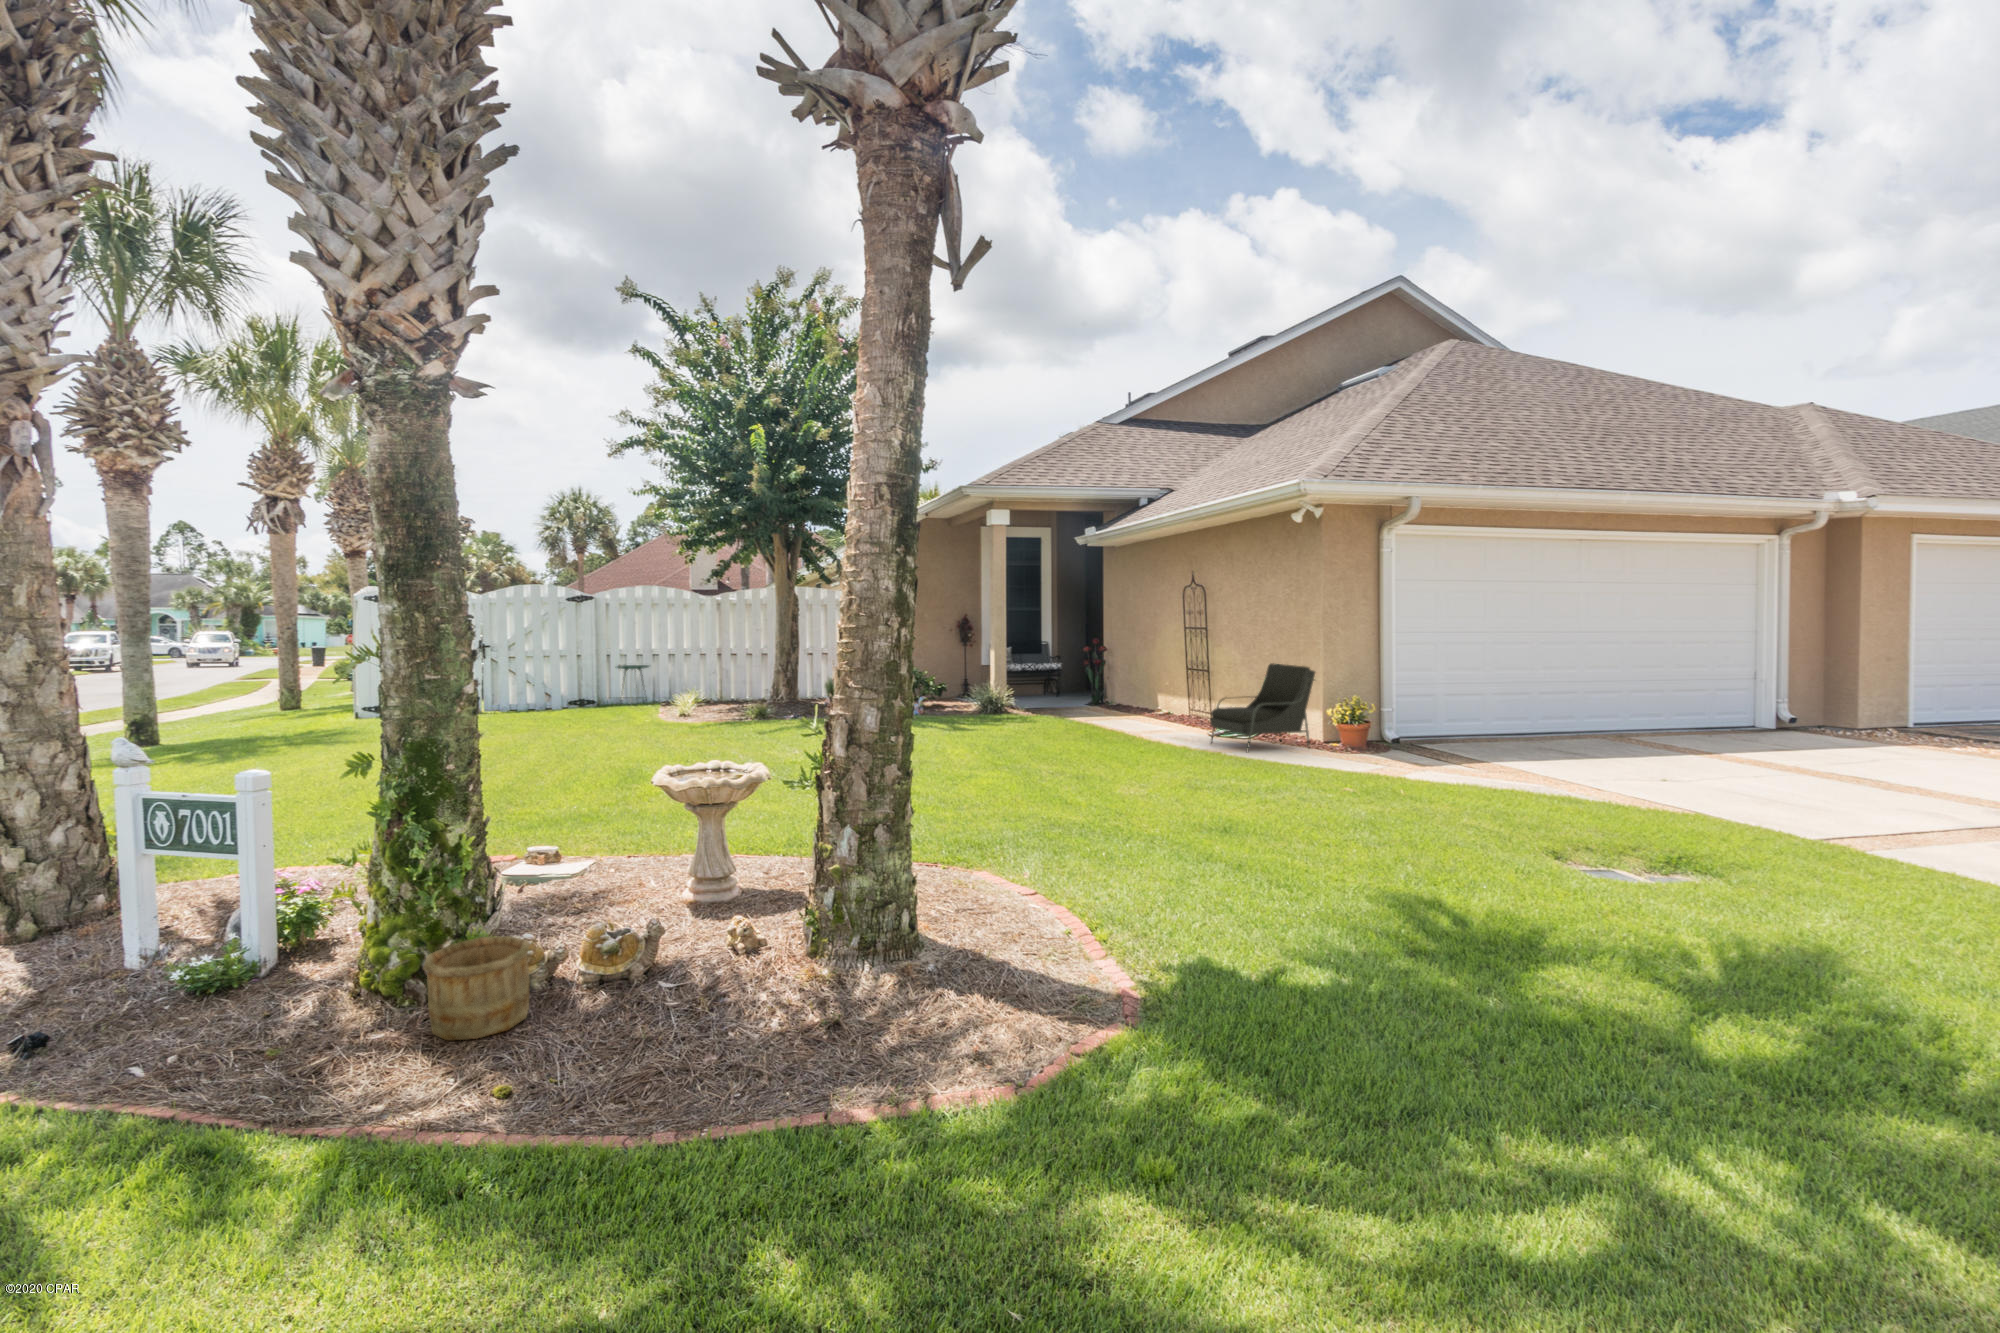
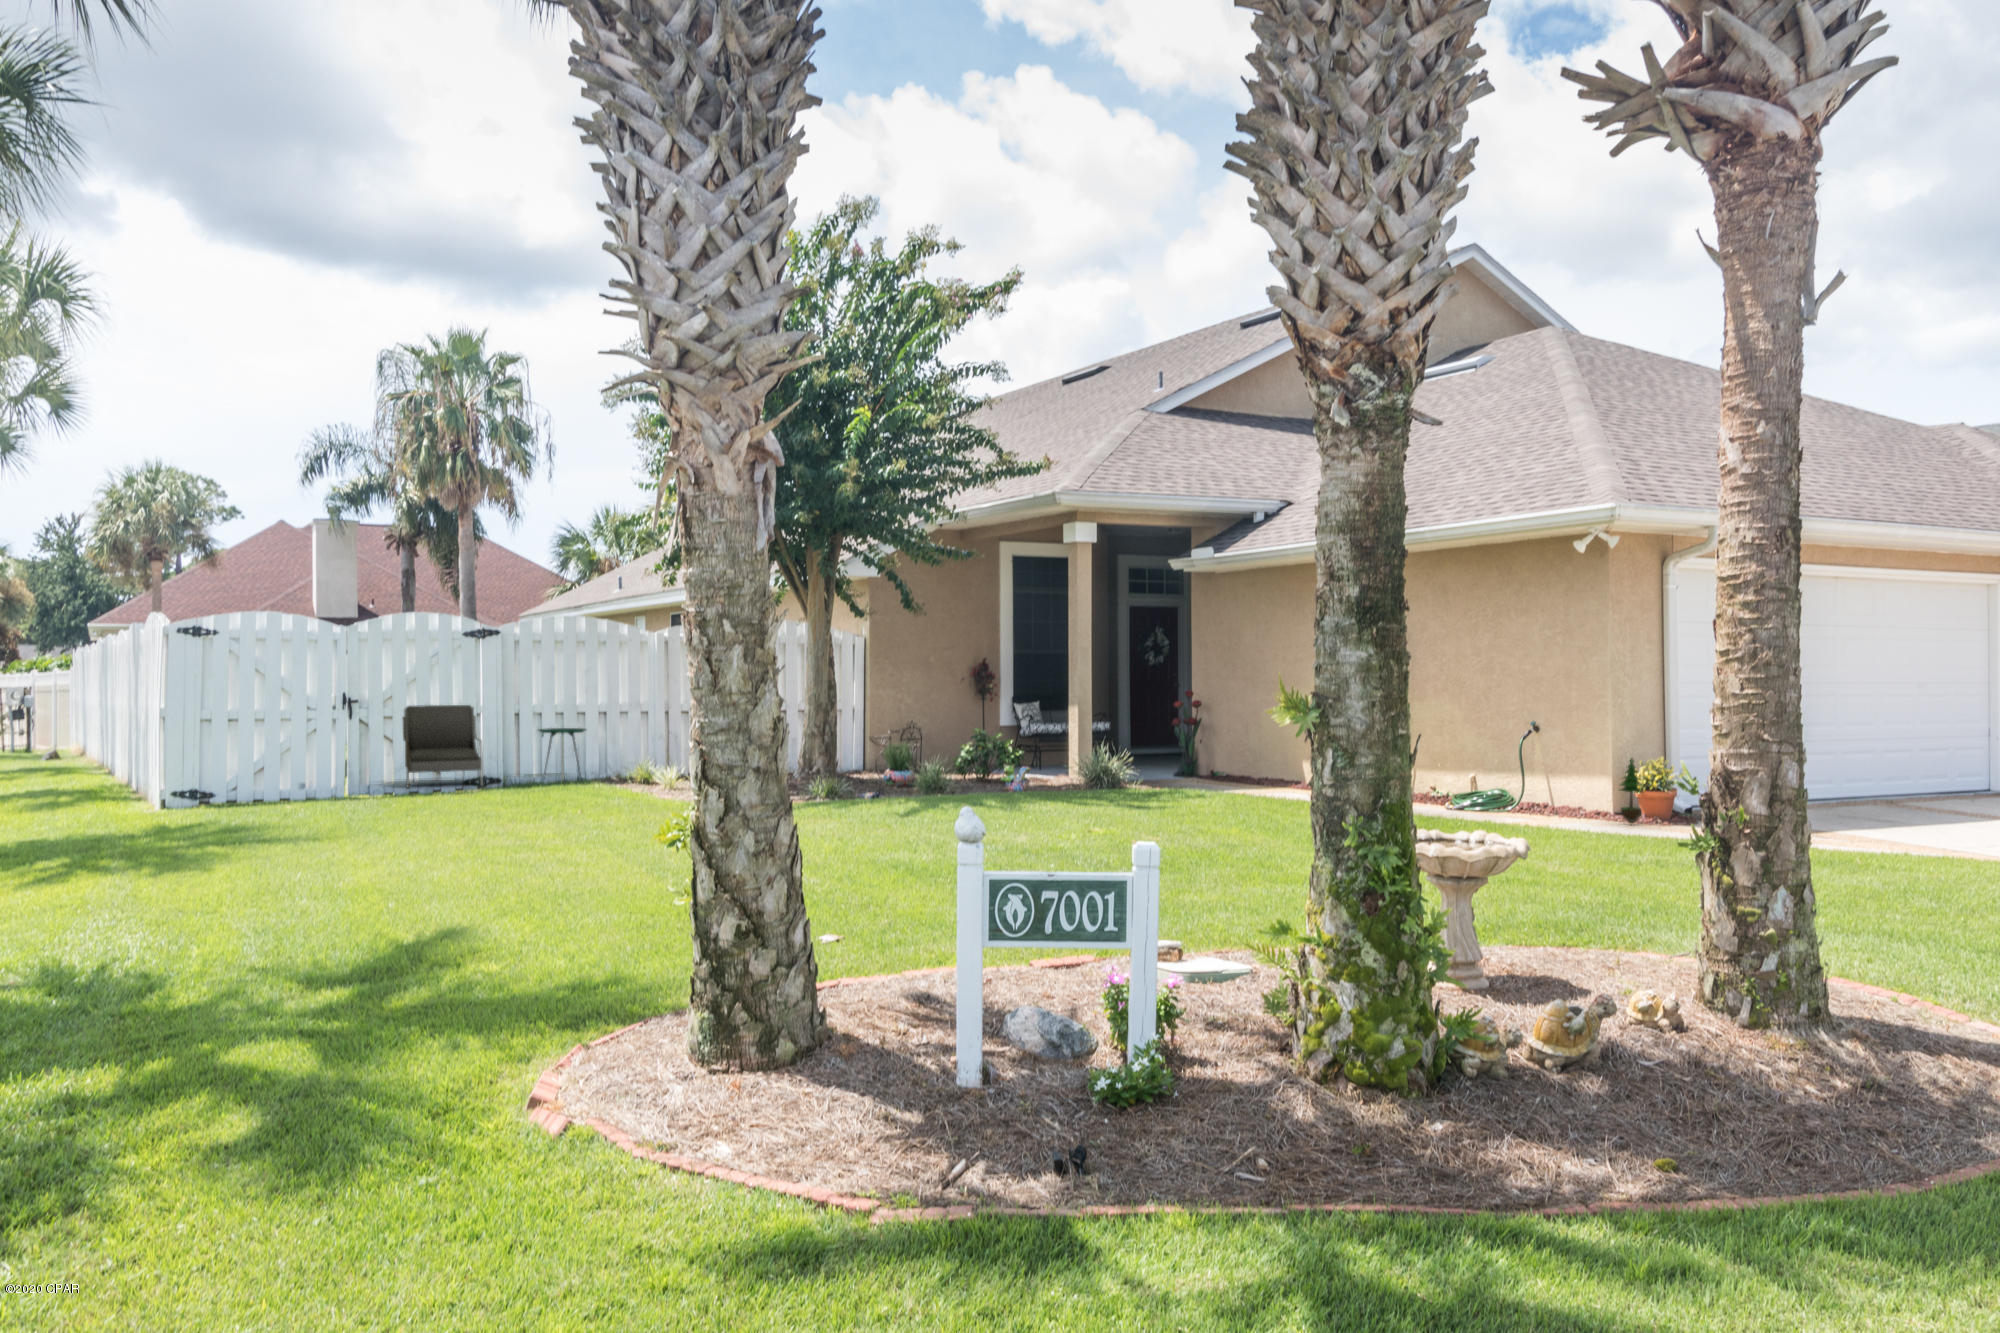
armchair: present [1210,663,1315,752] -> present [403,705,483,788]
potted tree: none [1322,697,1343,753] -> present [1620,758,1643,824]
wooden bucket: present [423,936,530,1040] -> none [1445,1030,1572,1154]

